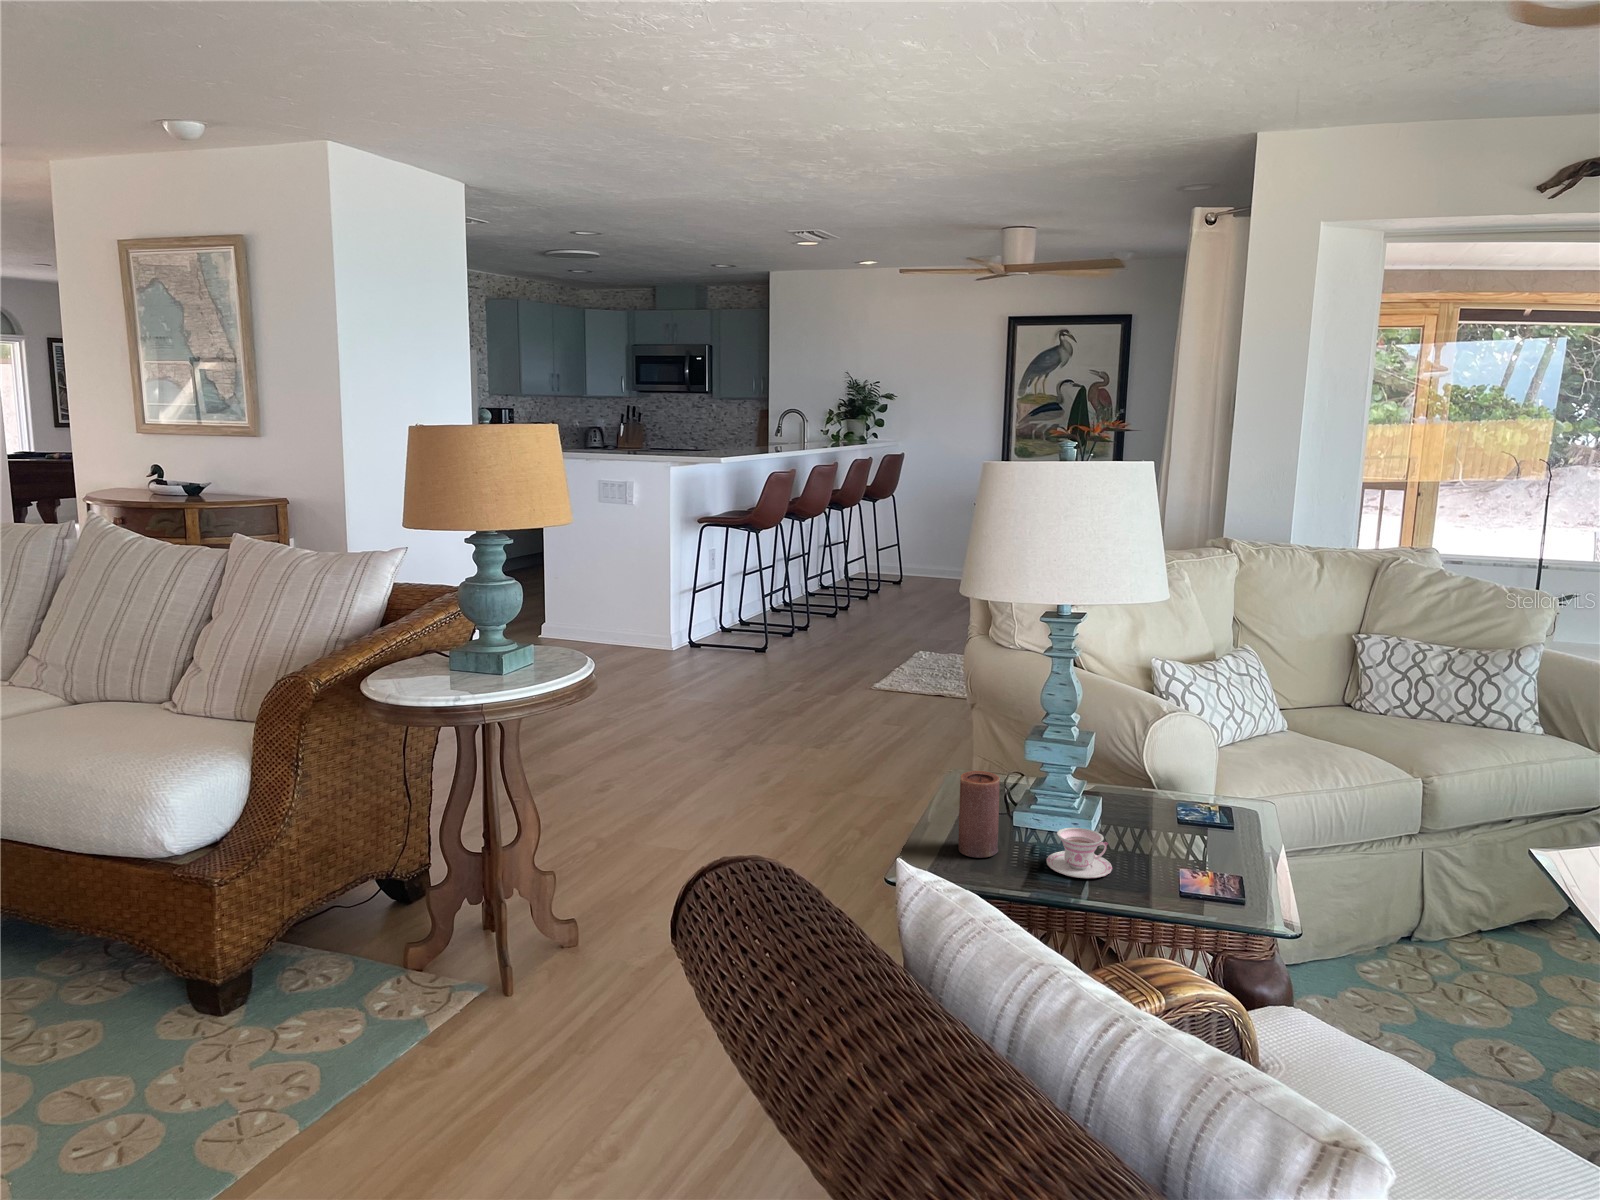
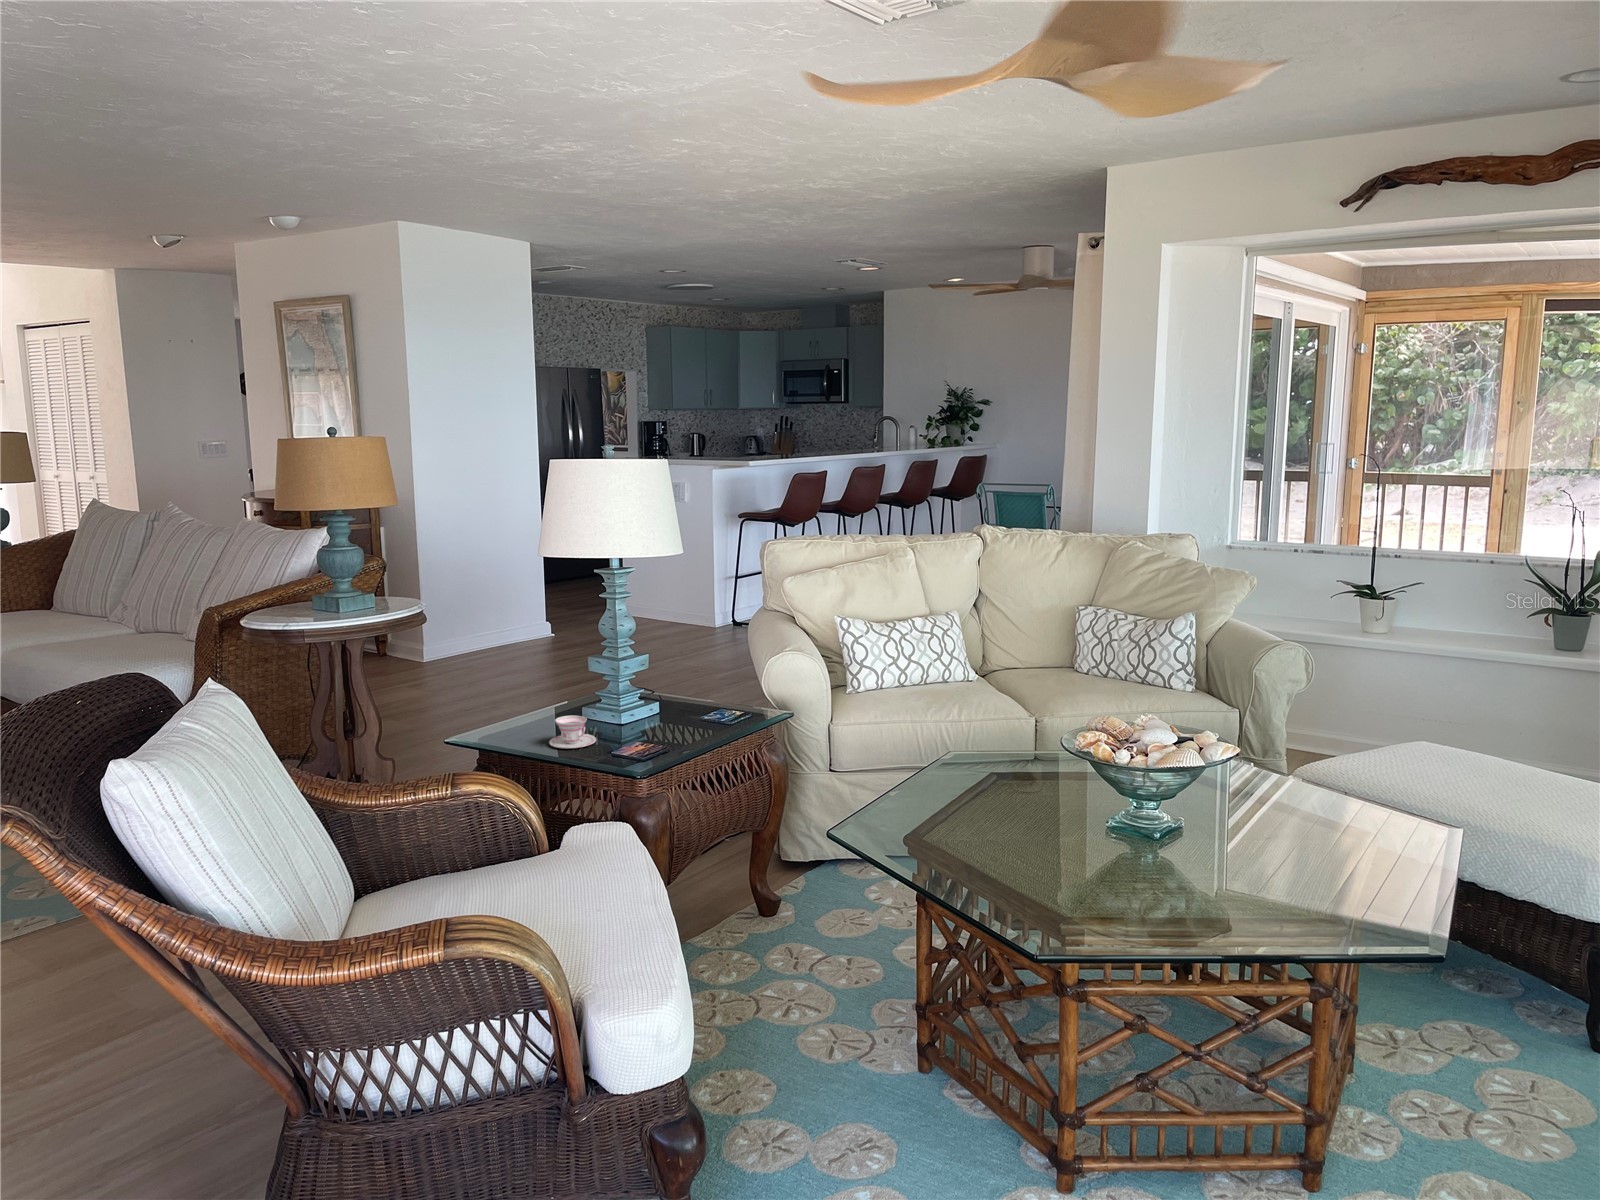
candle: present [958,771,1000,858] -> none [505,673,538,734]

